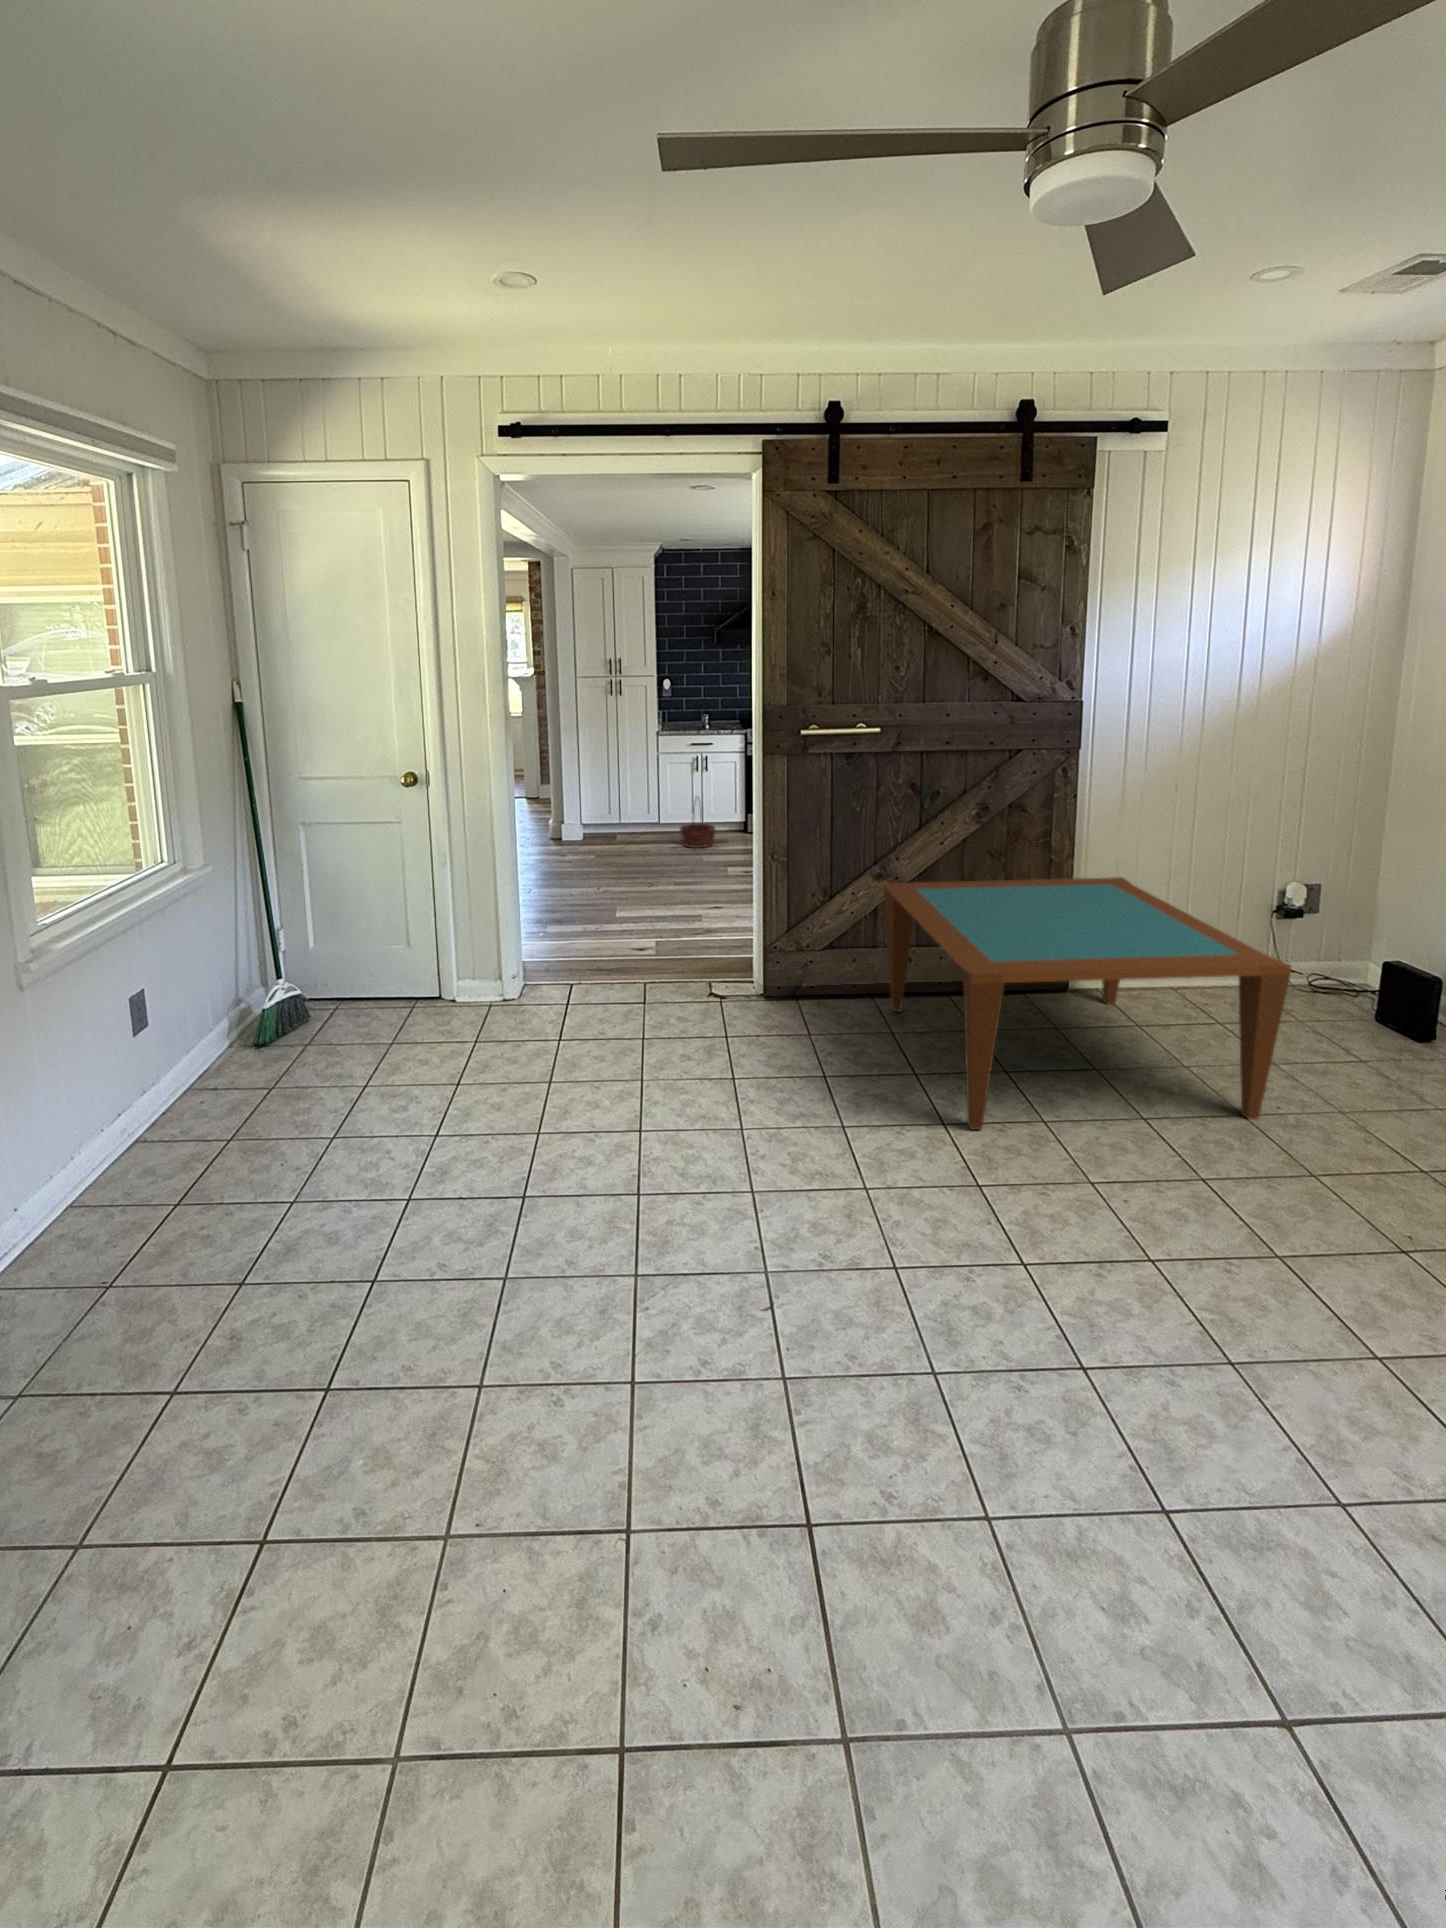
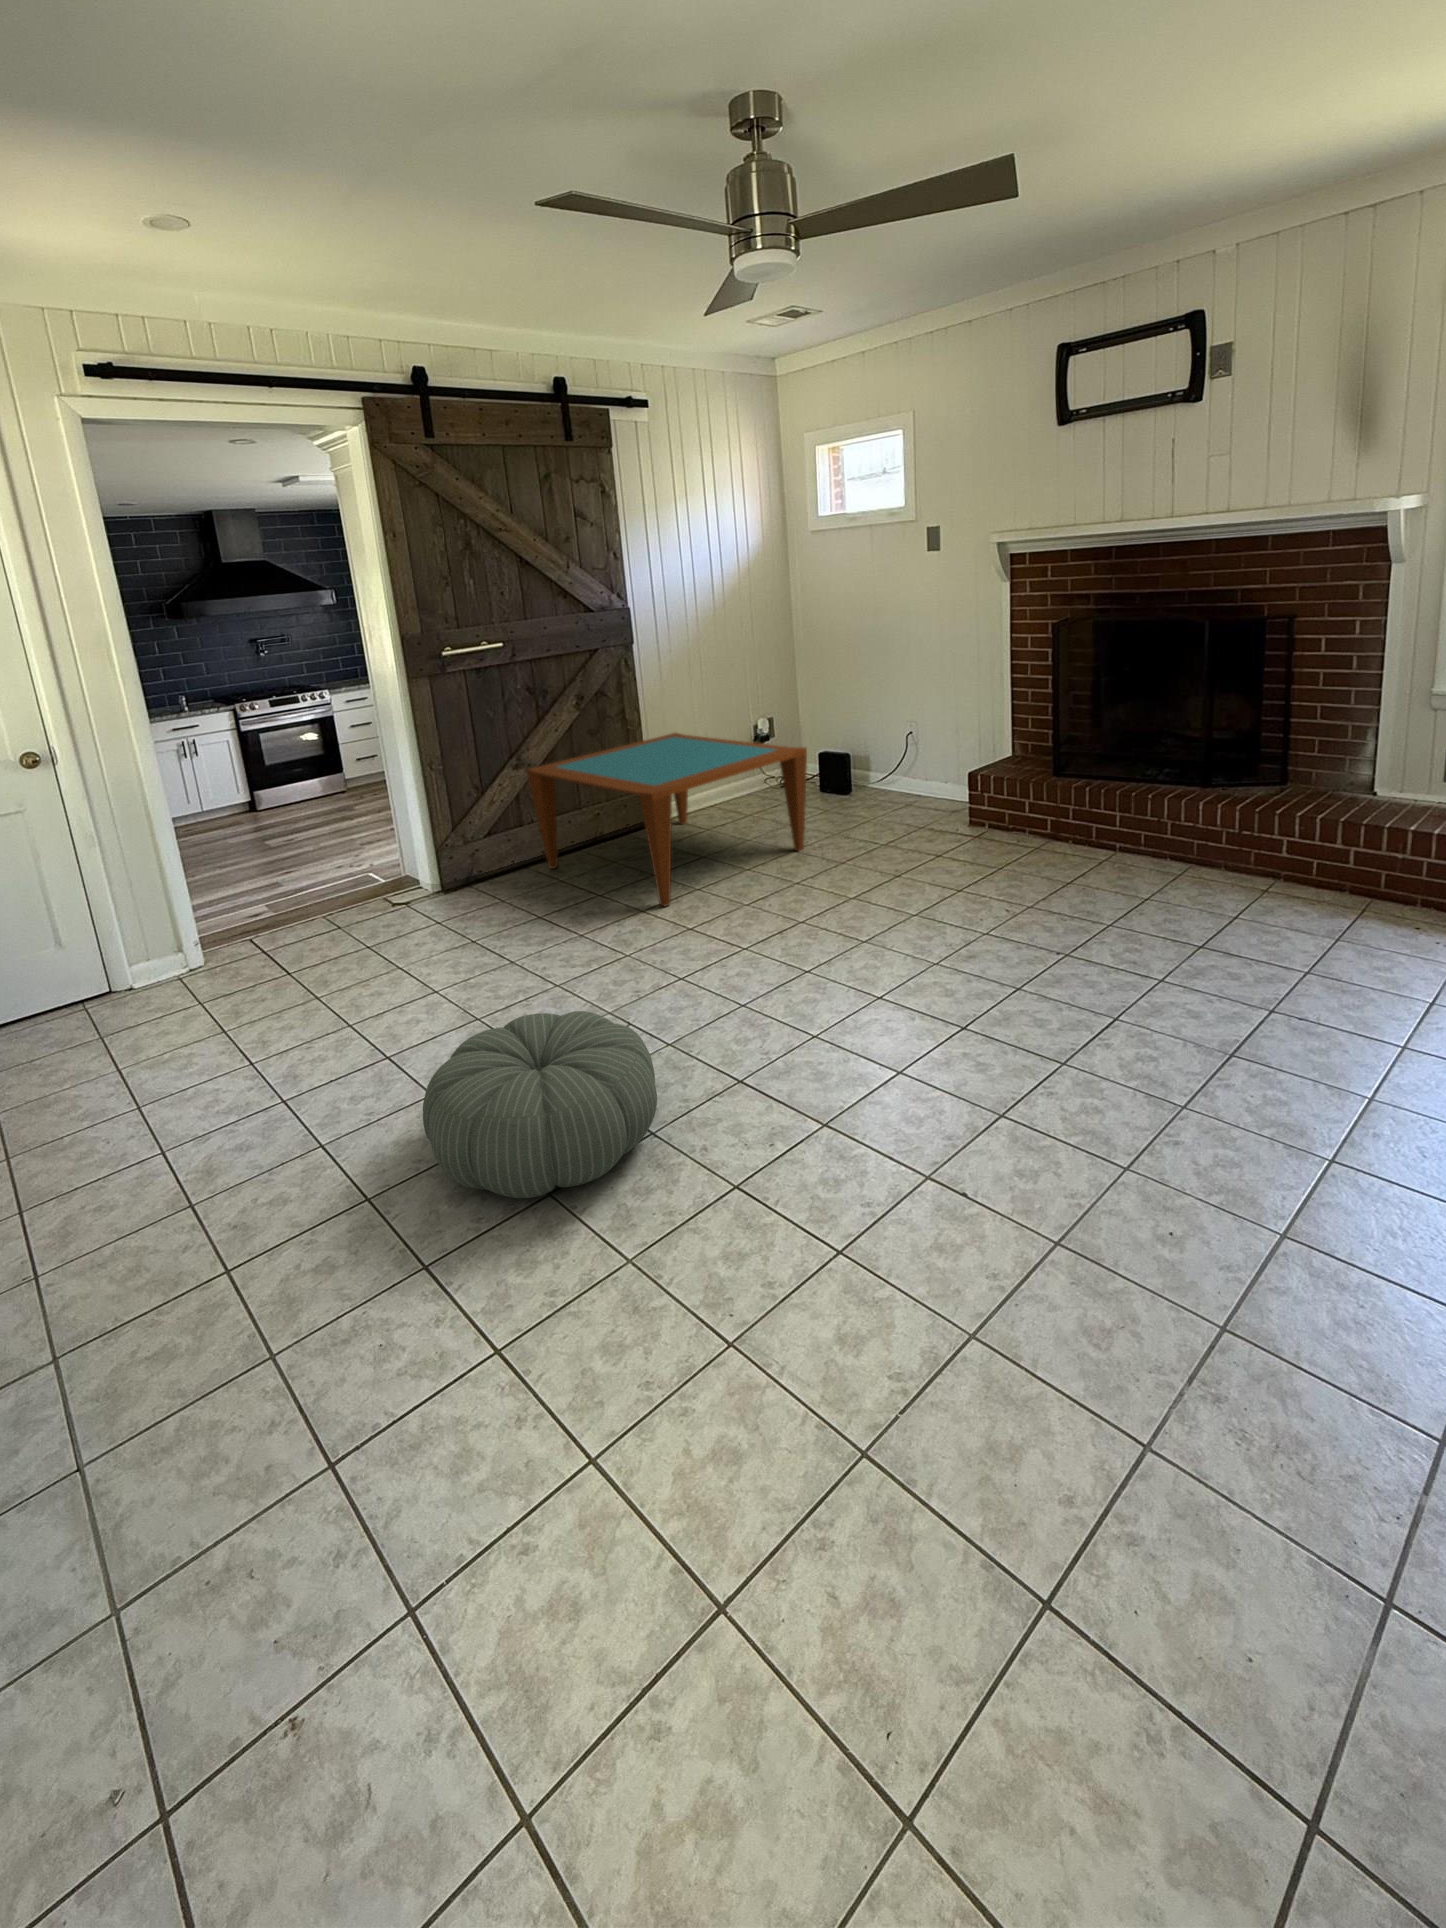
basket: present [680,815,715,848] -> none [223,767,266,820]
pouf: none [369,1240,683,1547] -> present [423,1011,657,1198]

